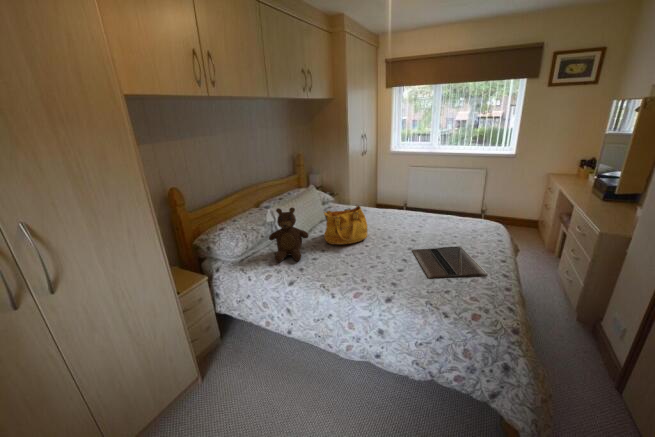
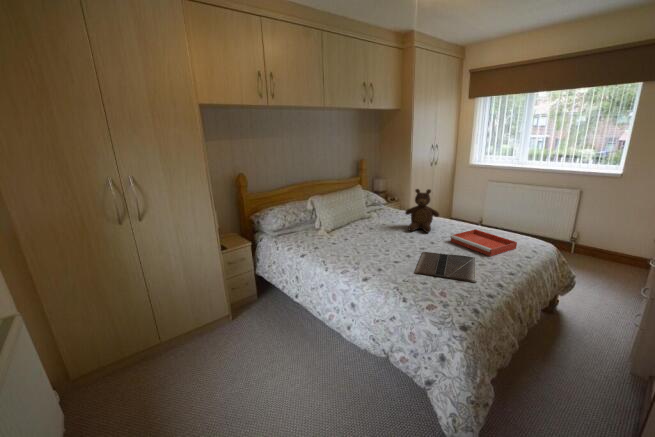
handbag: present [324,205,367,245] -> none [350,204,392,238]
teddy bear: present [269,207,309,262] -> present [405,189,439,233]
tray: none [423,216,480,242] -> present [450,229,517,256]

